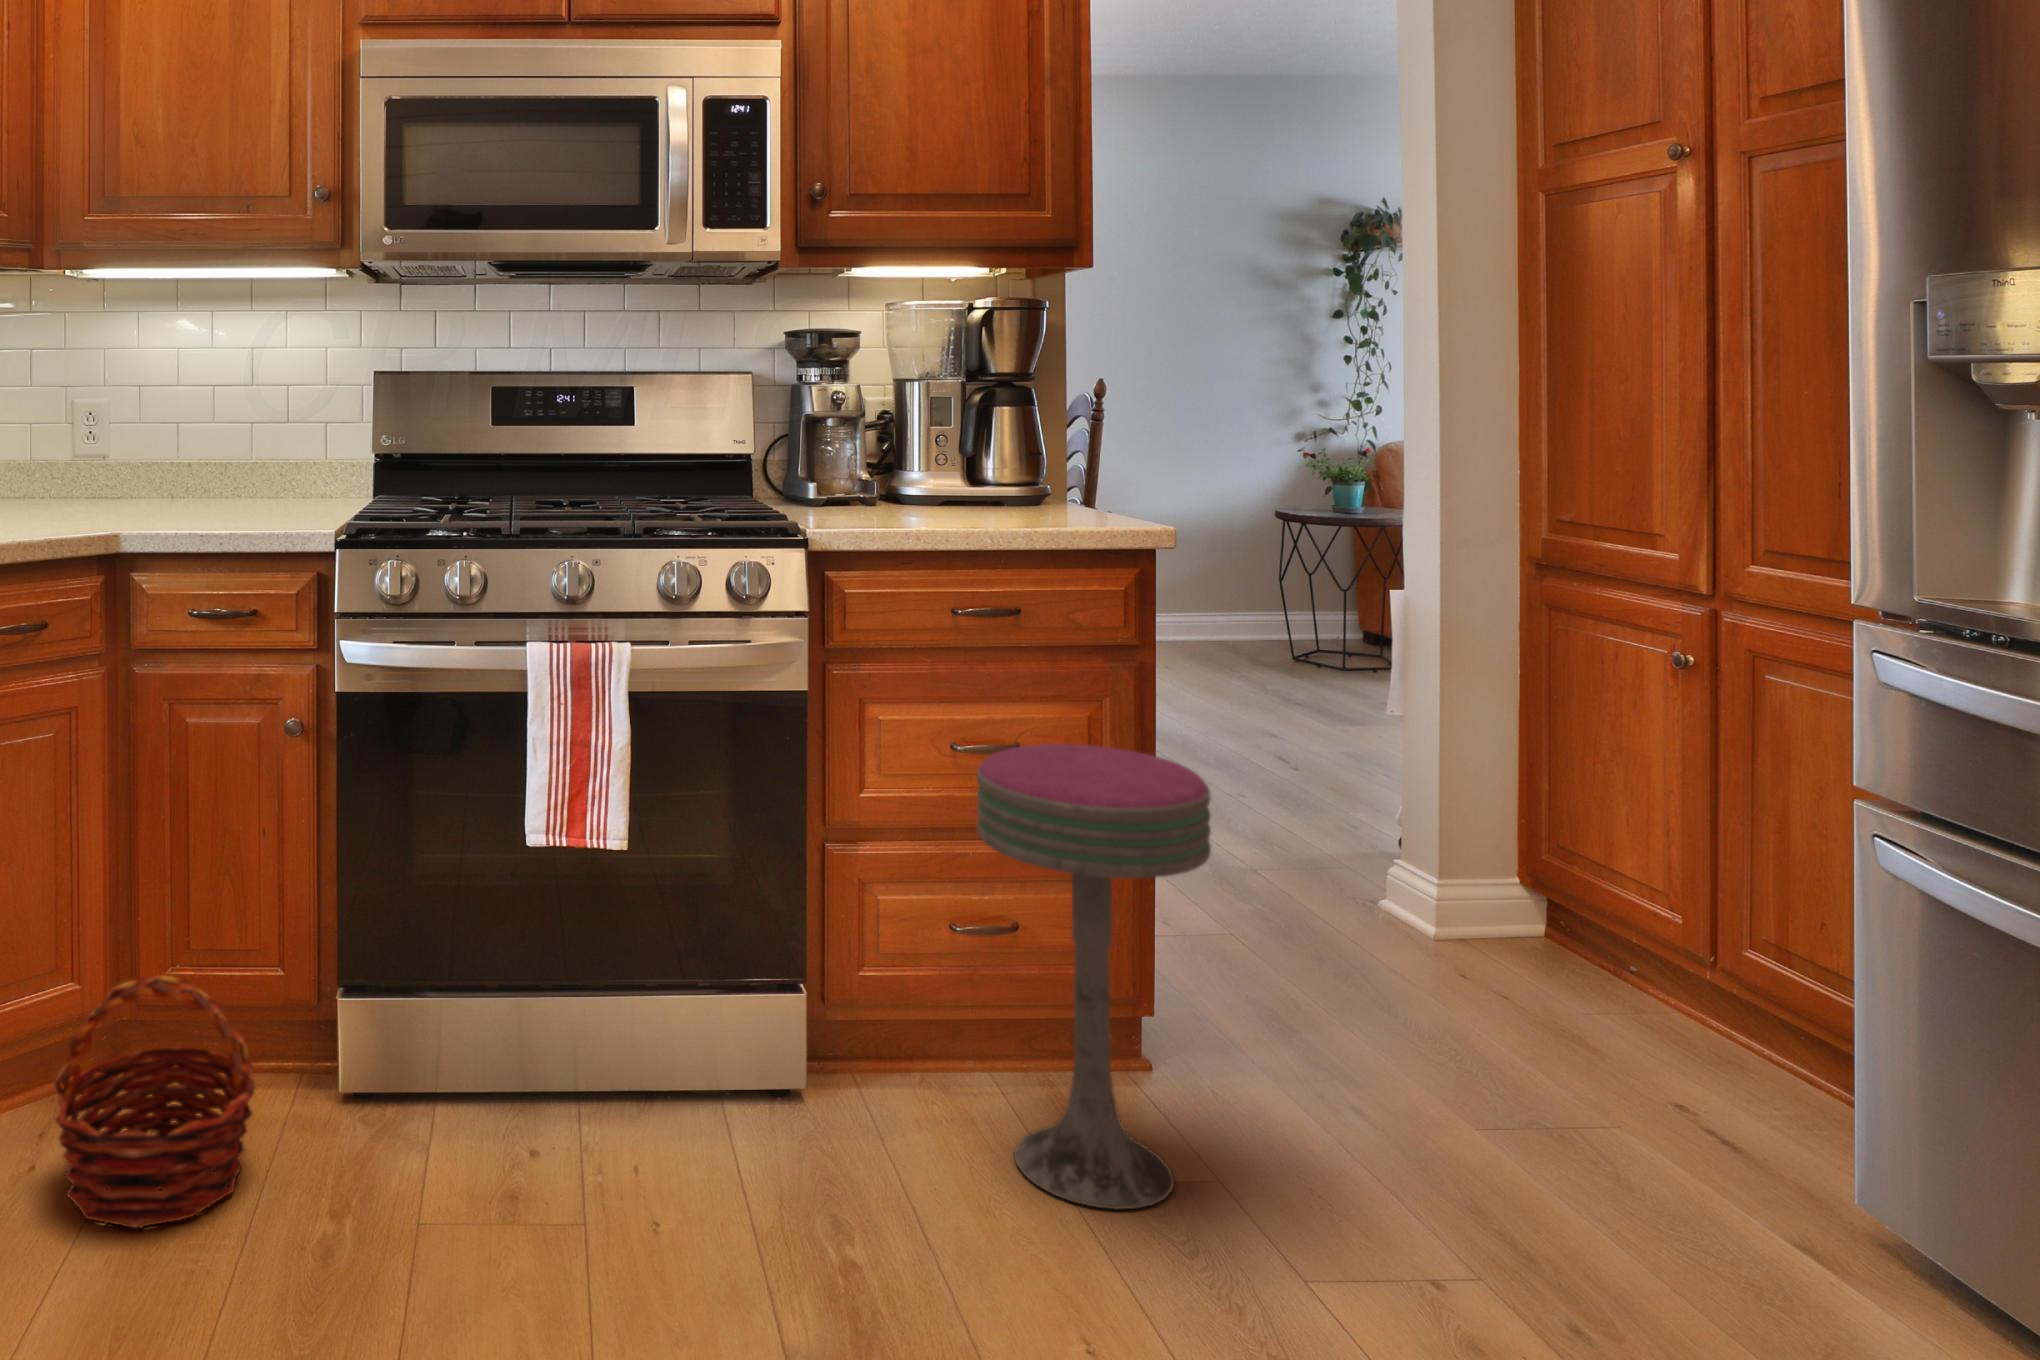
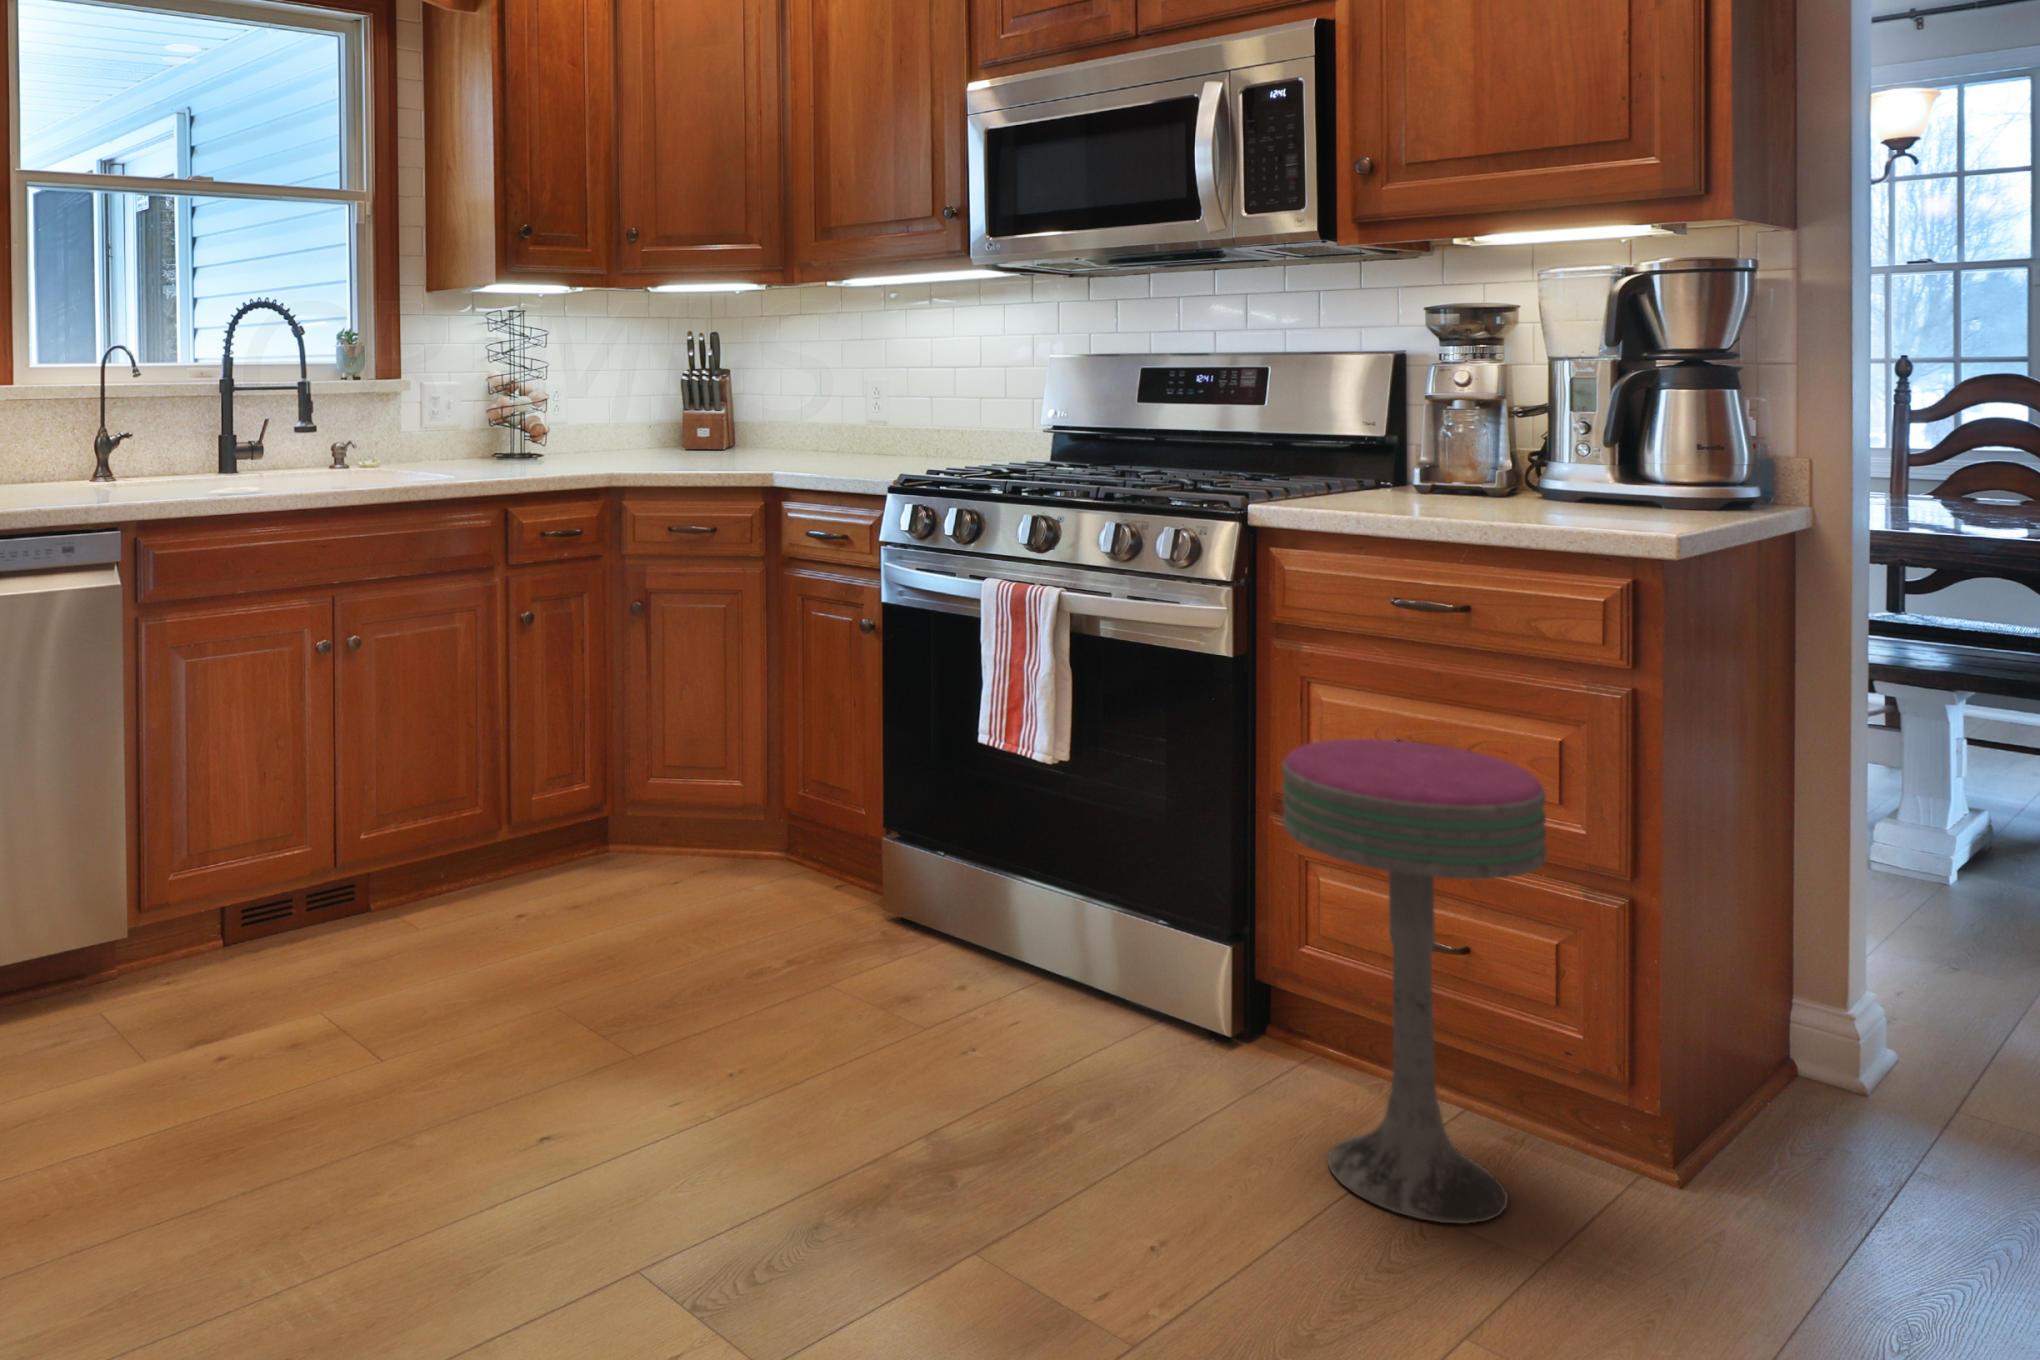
basket: present [54,975,255,1228] -> none [656,771,790,932]

